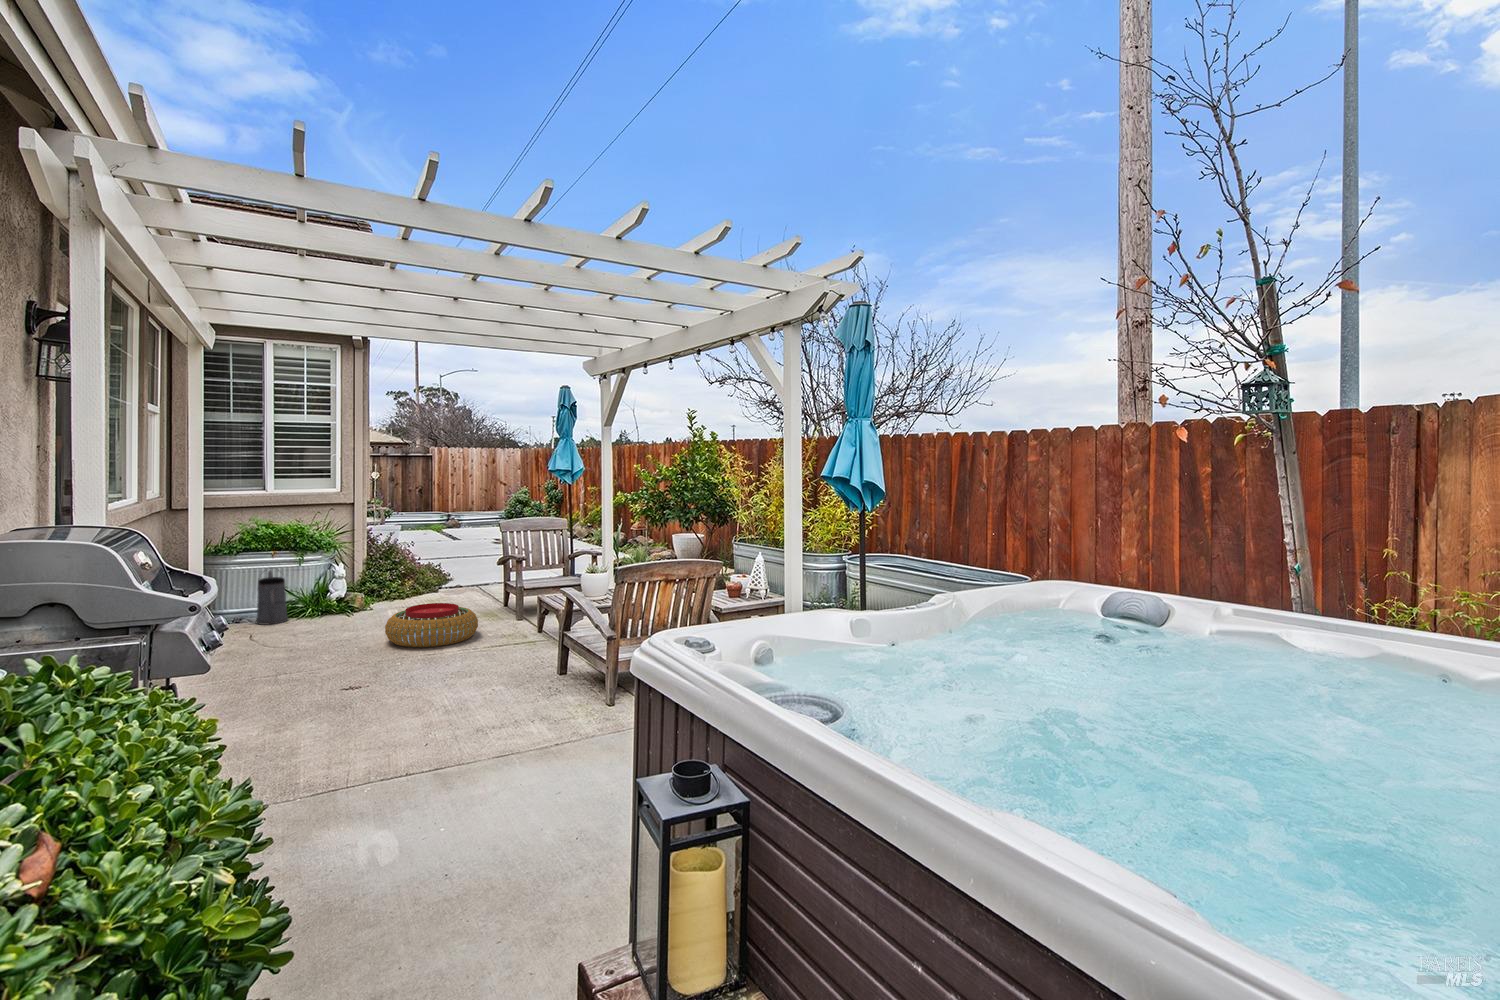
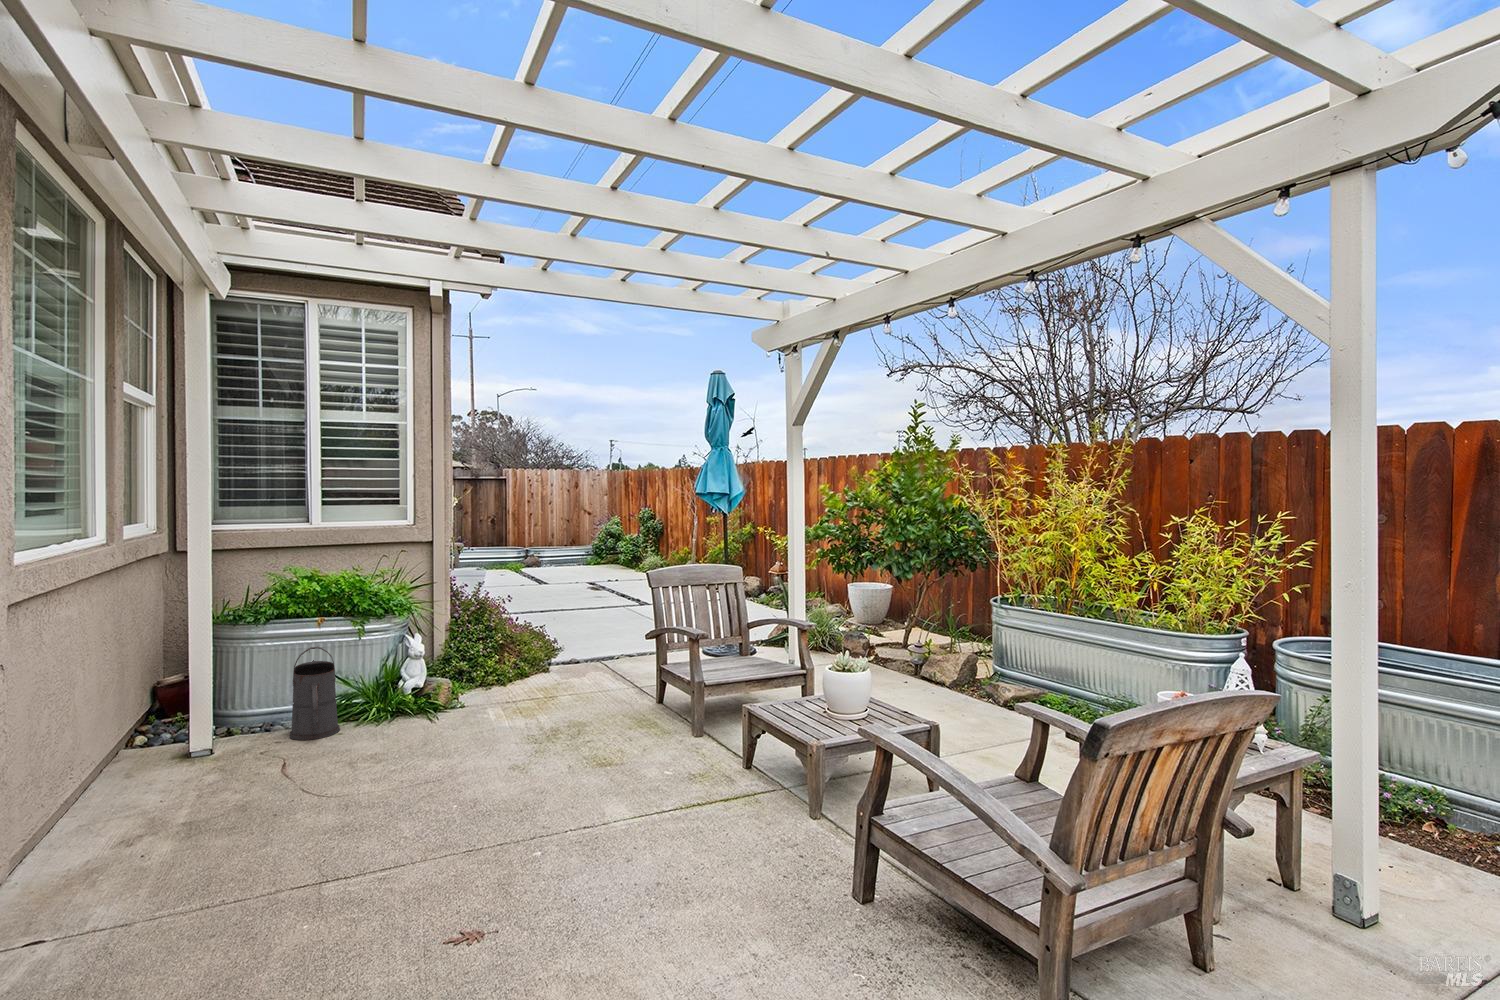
pouf: present [385,603,478,647] -> none [499,712,651,802]

